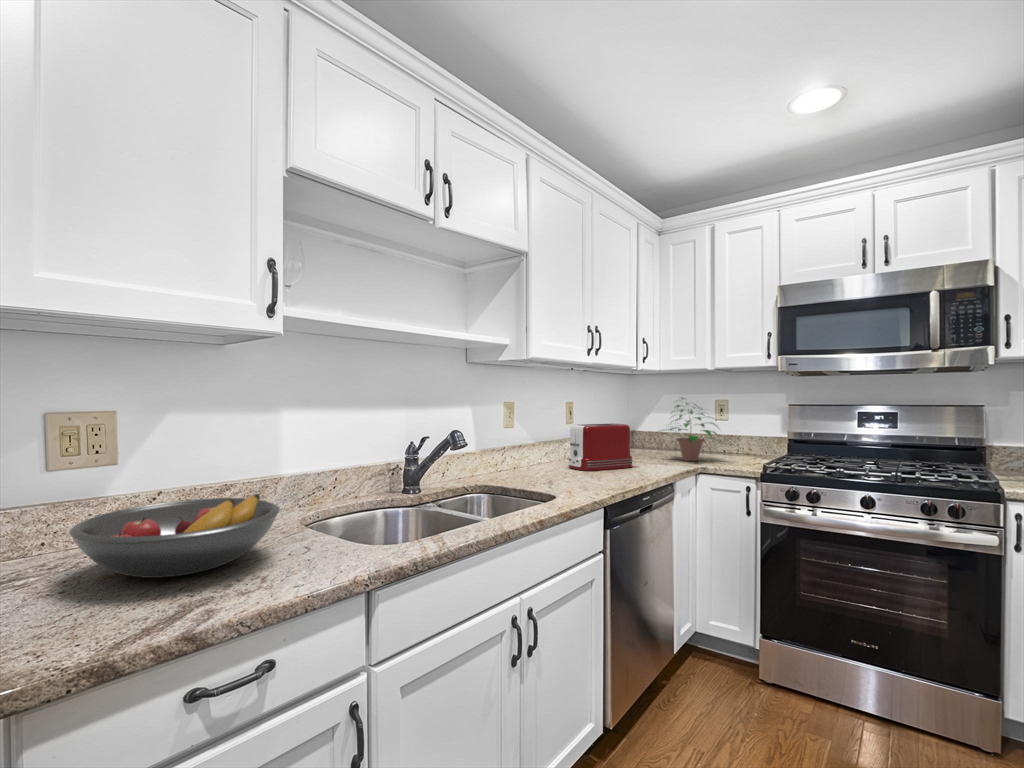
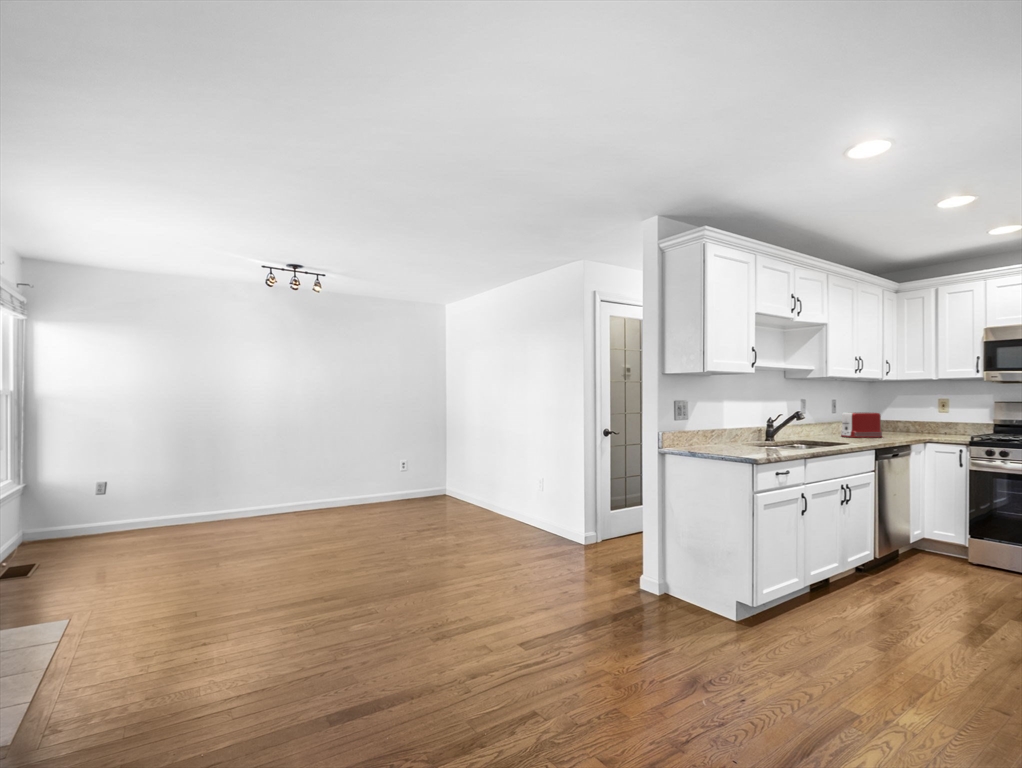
potted plant: present [663,398,718,461] -> none [895,397,948,437]
fruit bowl: present [69,494,280,578] -> none [710,428,770,450]

